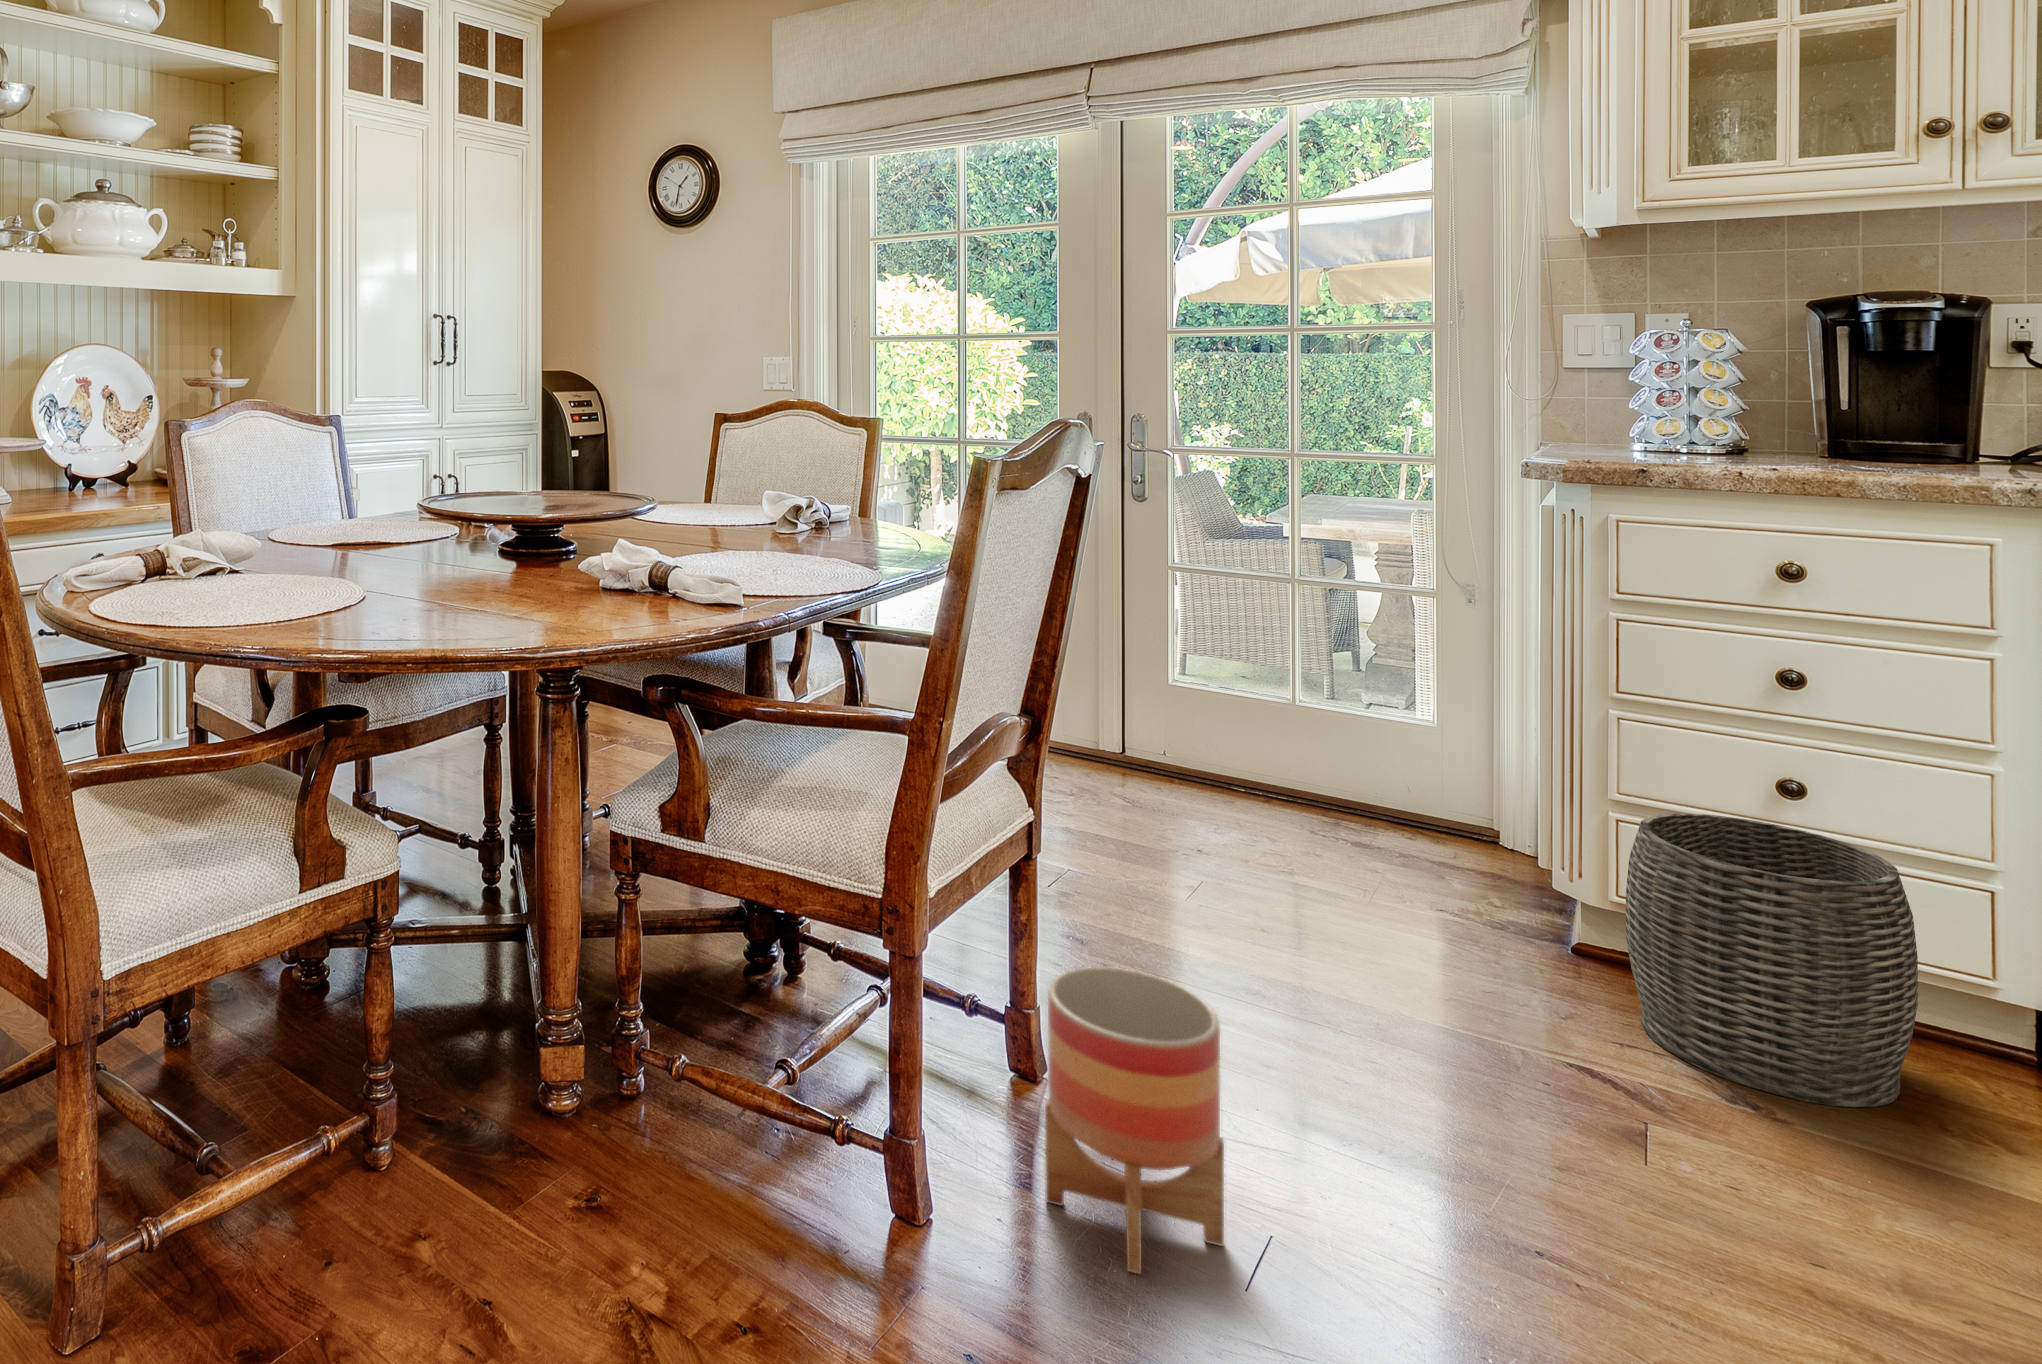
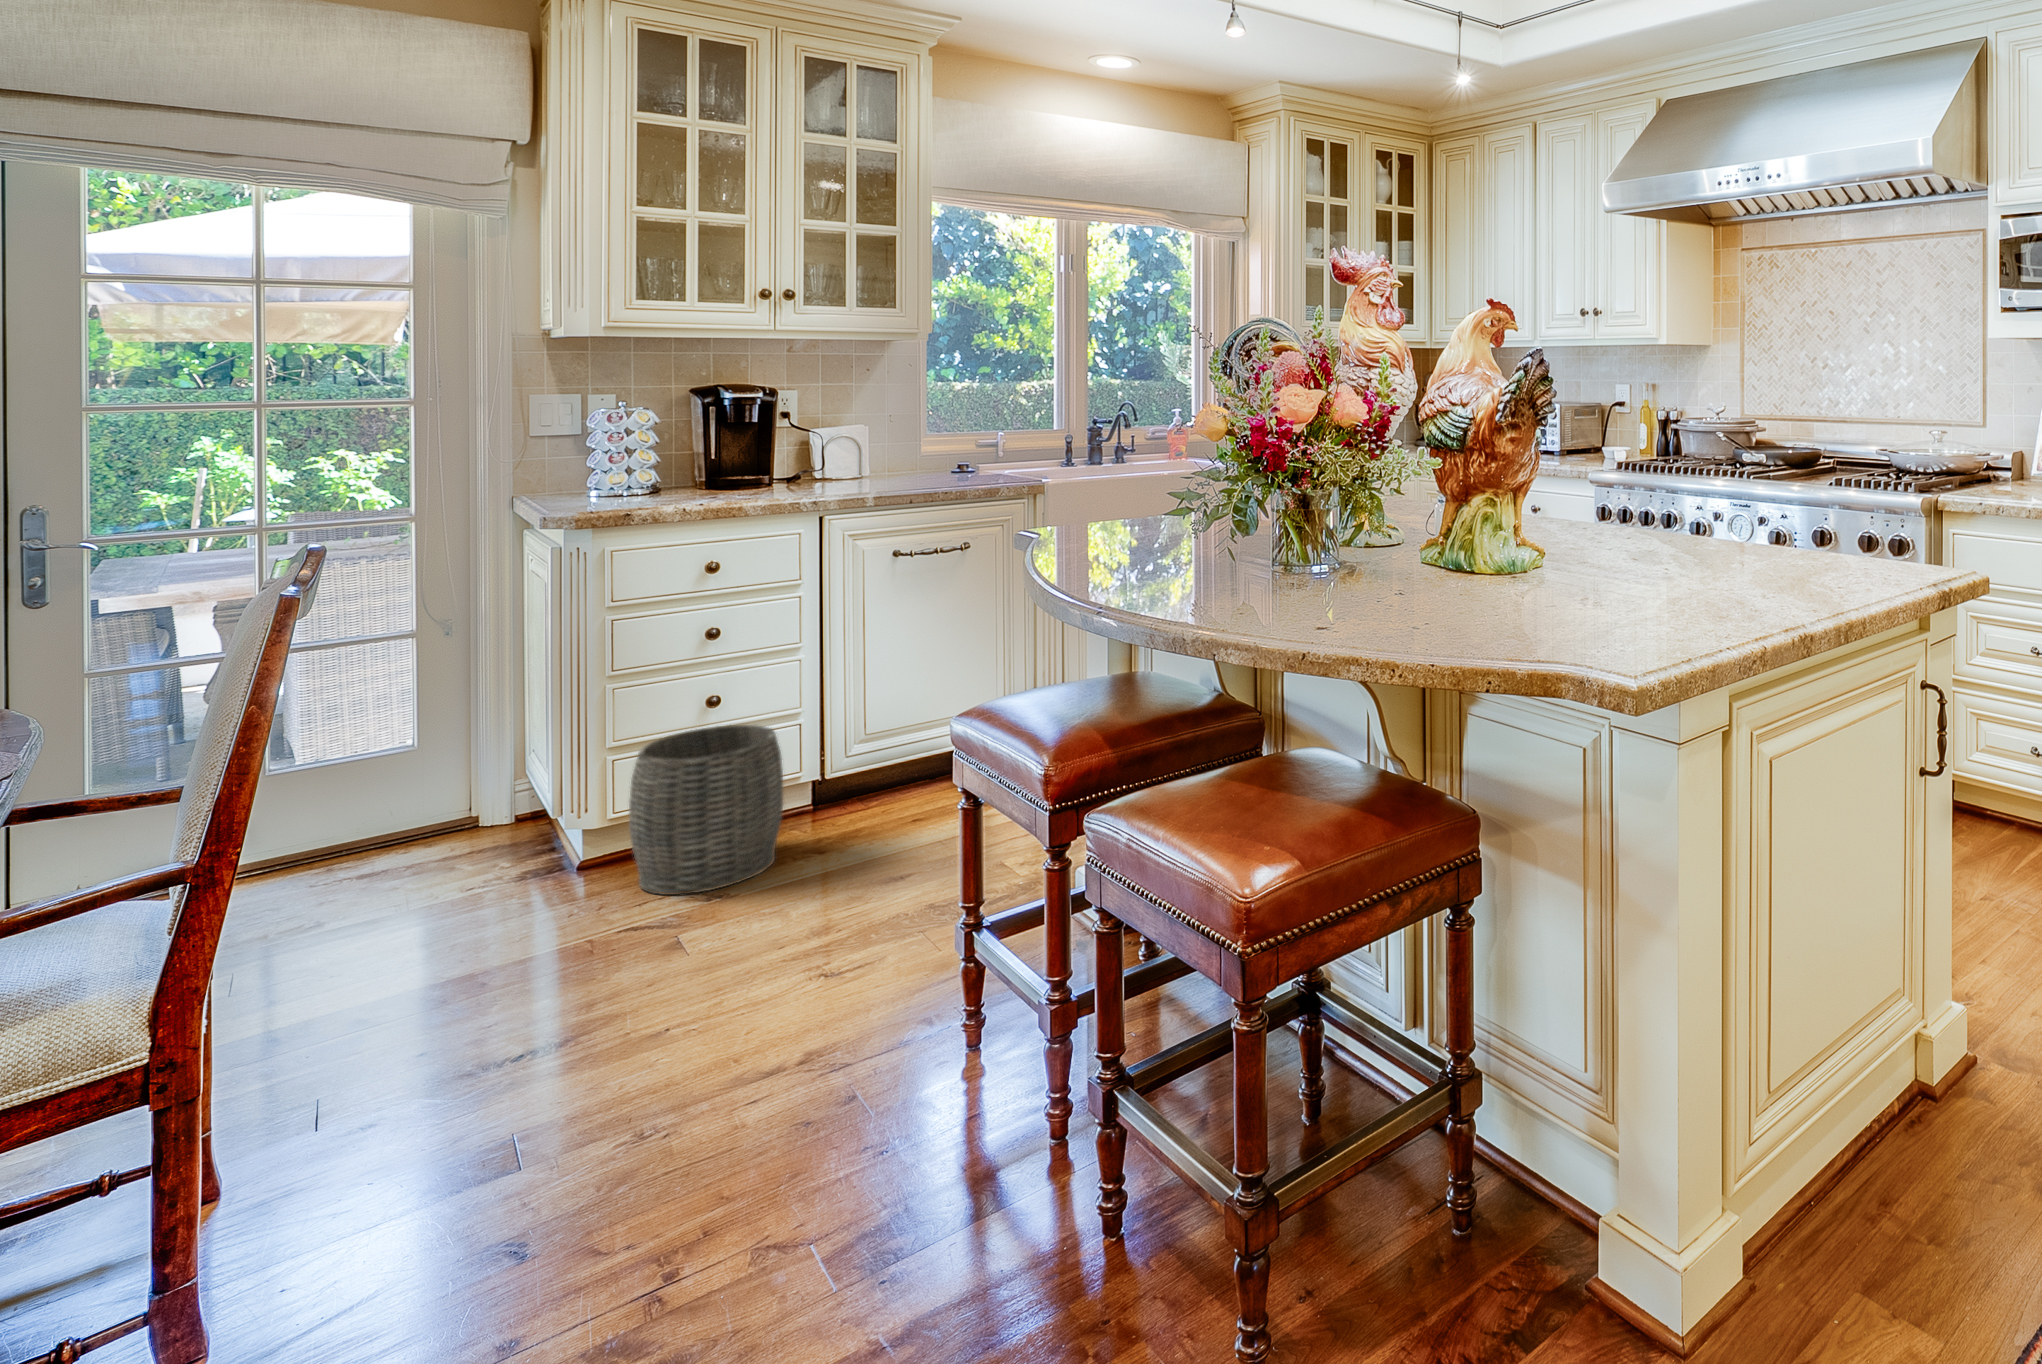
planter: present [1045,967,1224,1274] -> none [316,986,486,1236]

